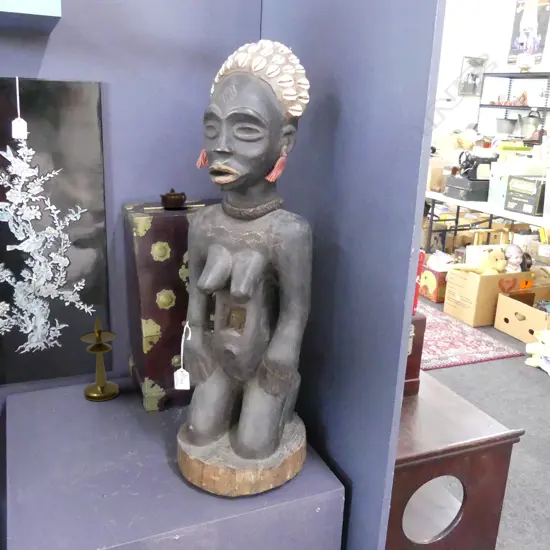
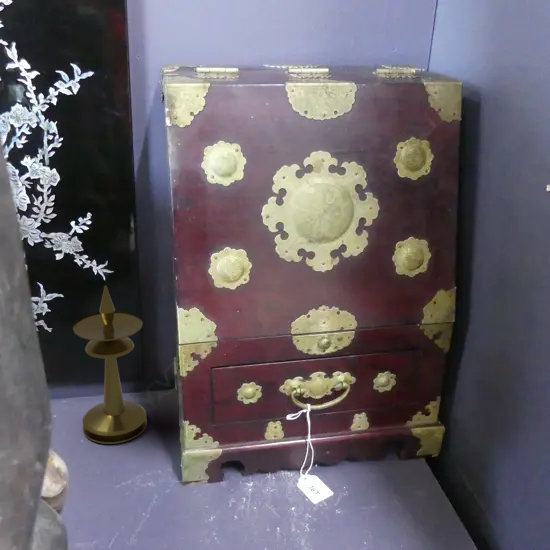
teapot: present [160,188,186,208] -> none [231,26,290,70]

